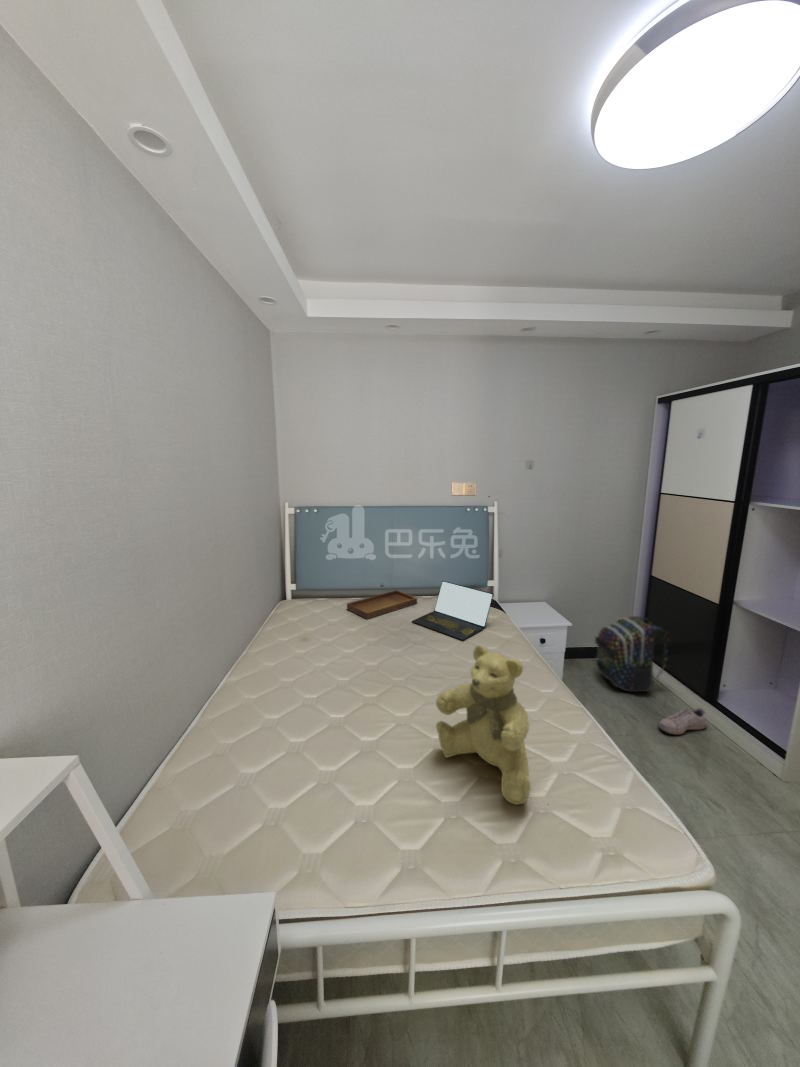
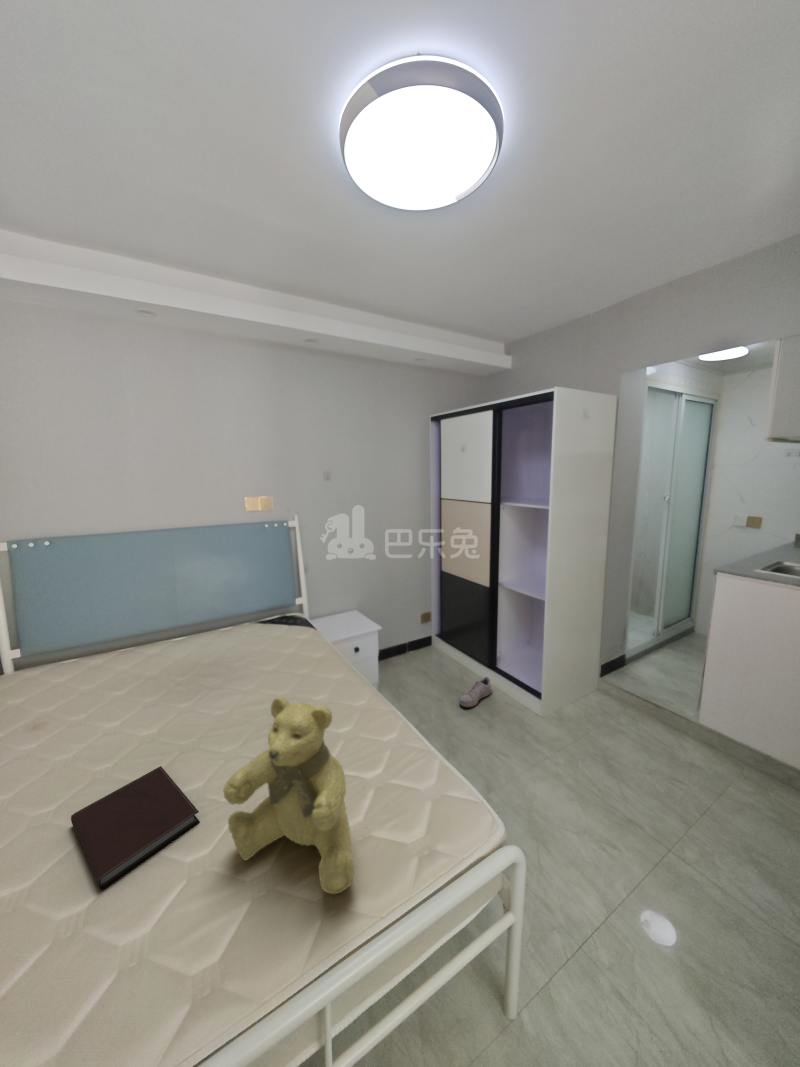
laptop: present [412,581,493,641] -> none [205,609,301,676]
tray: present [347,584,417,619] -> none [108,625,214,677]
backpack: present [595,616,670,692] -> none [402,608,459,677]
notebook: none [337,680,414,739] -> present [71,766,200,890]

